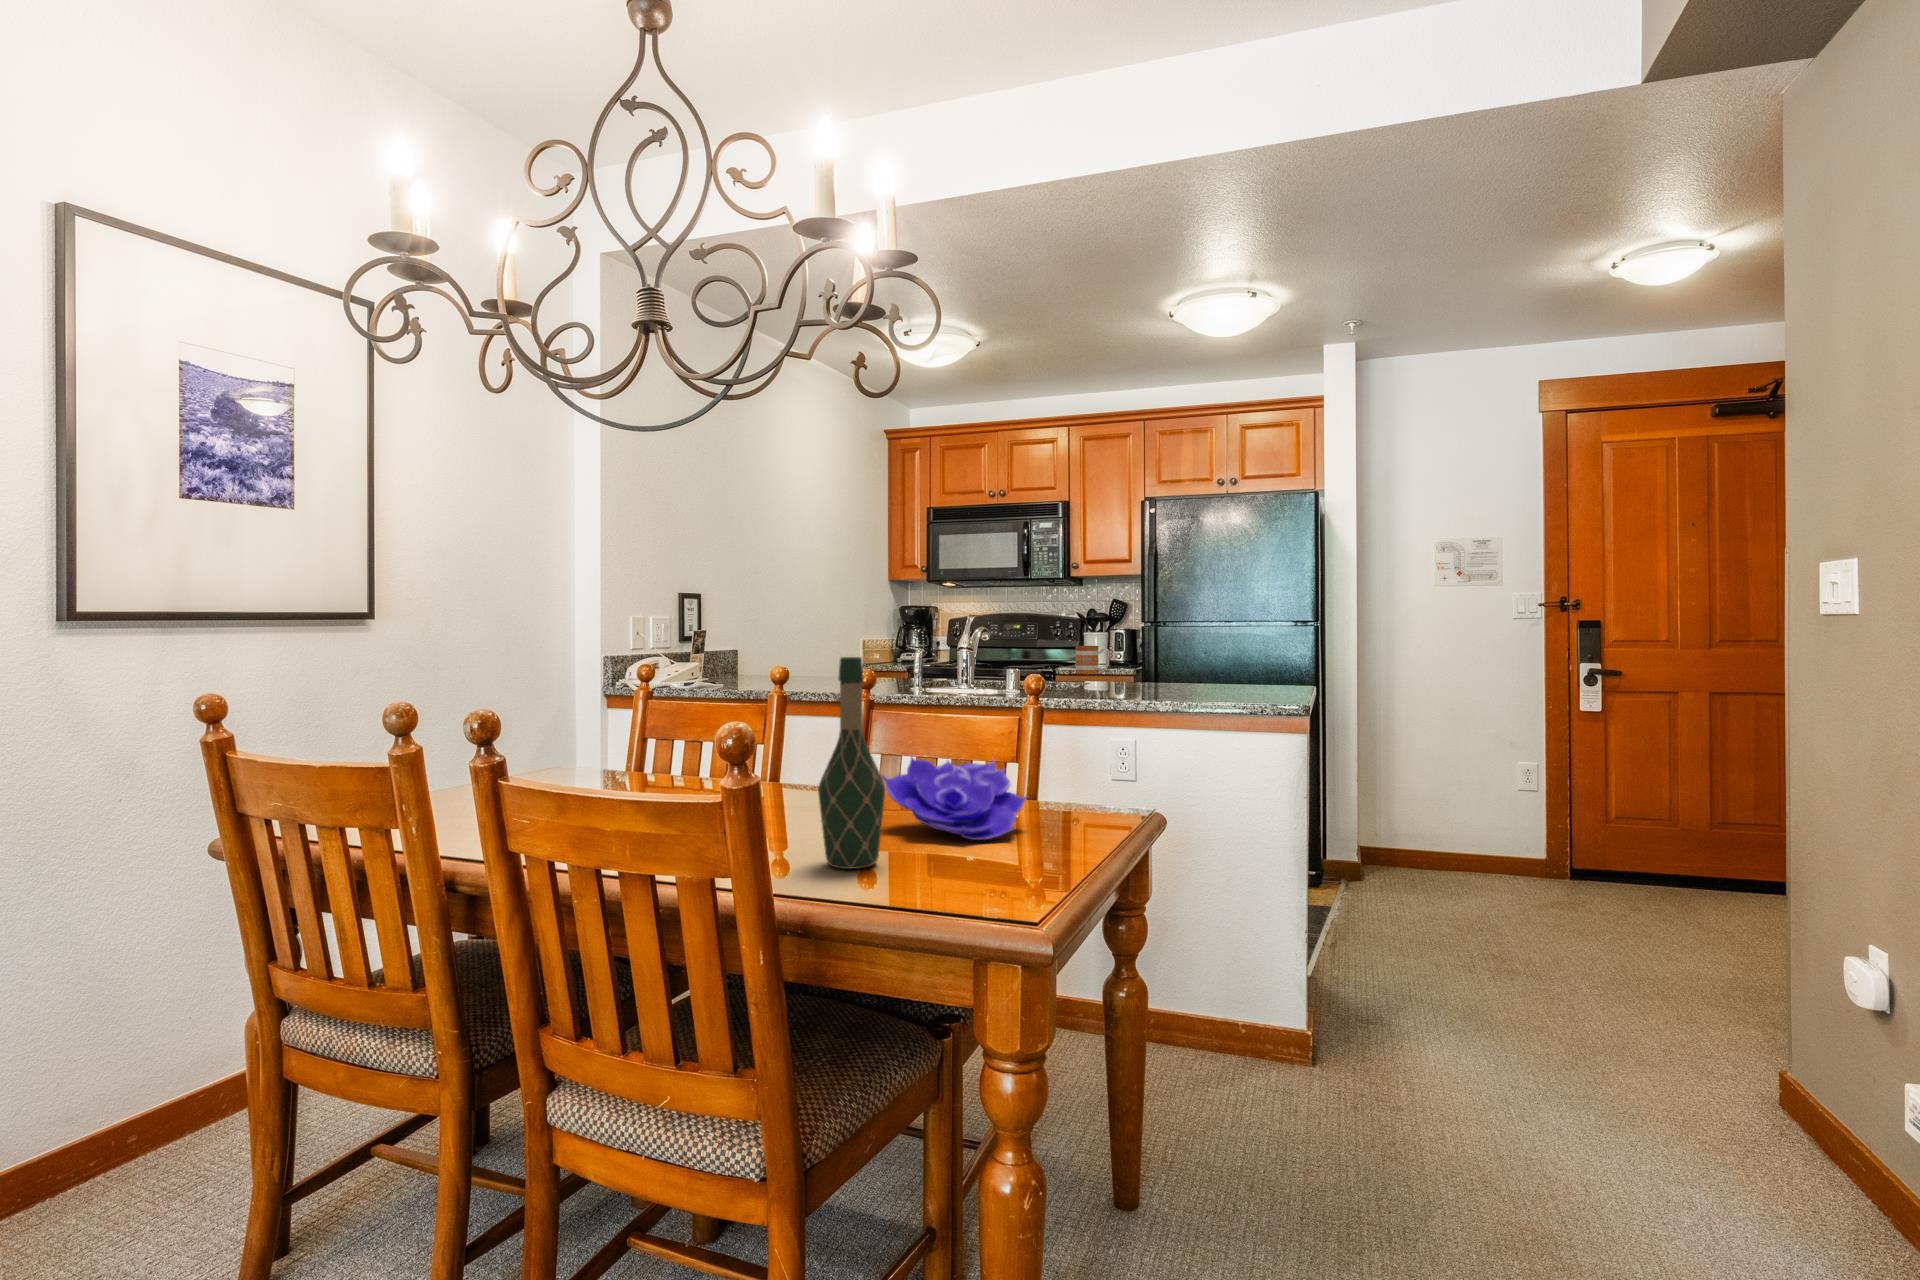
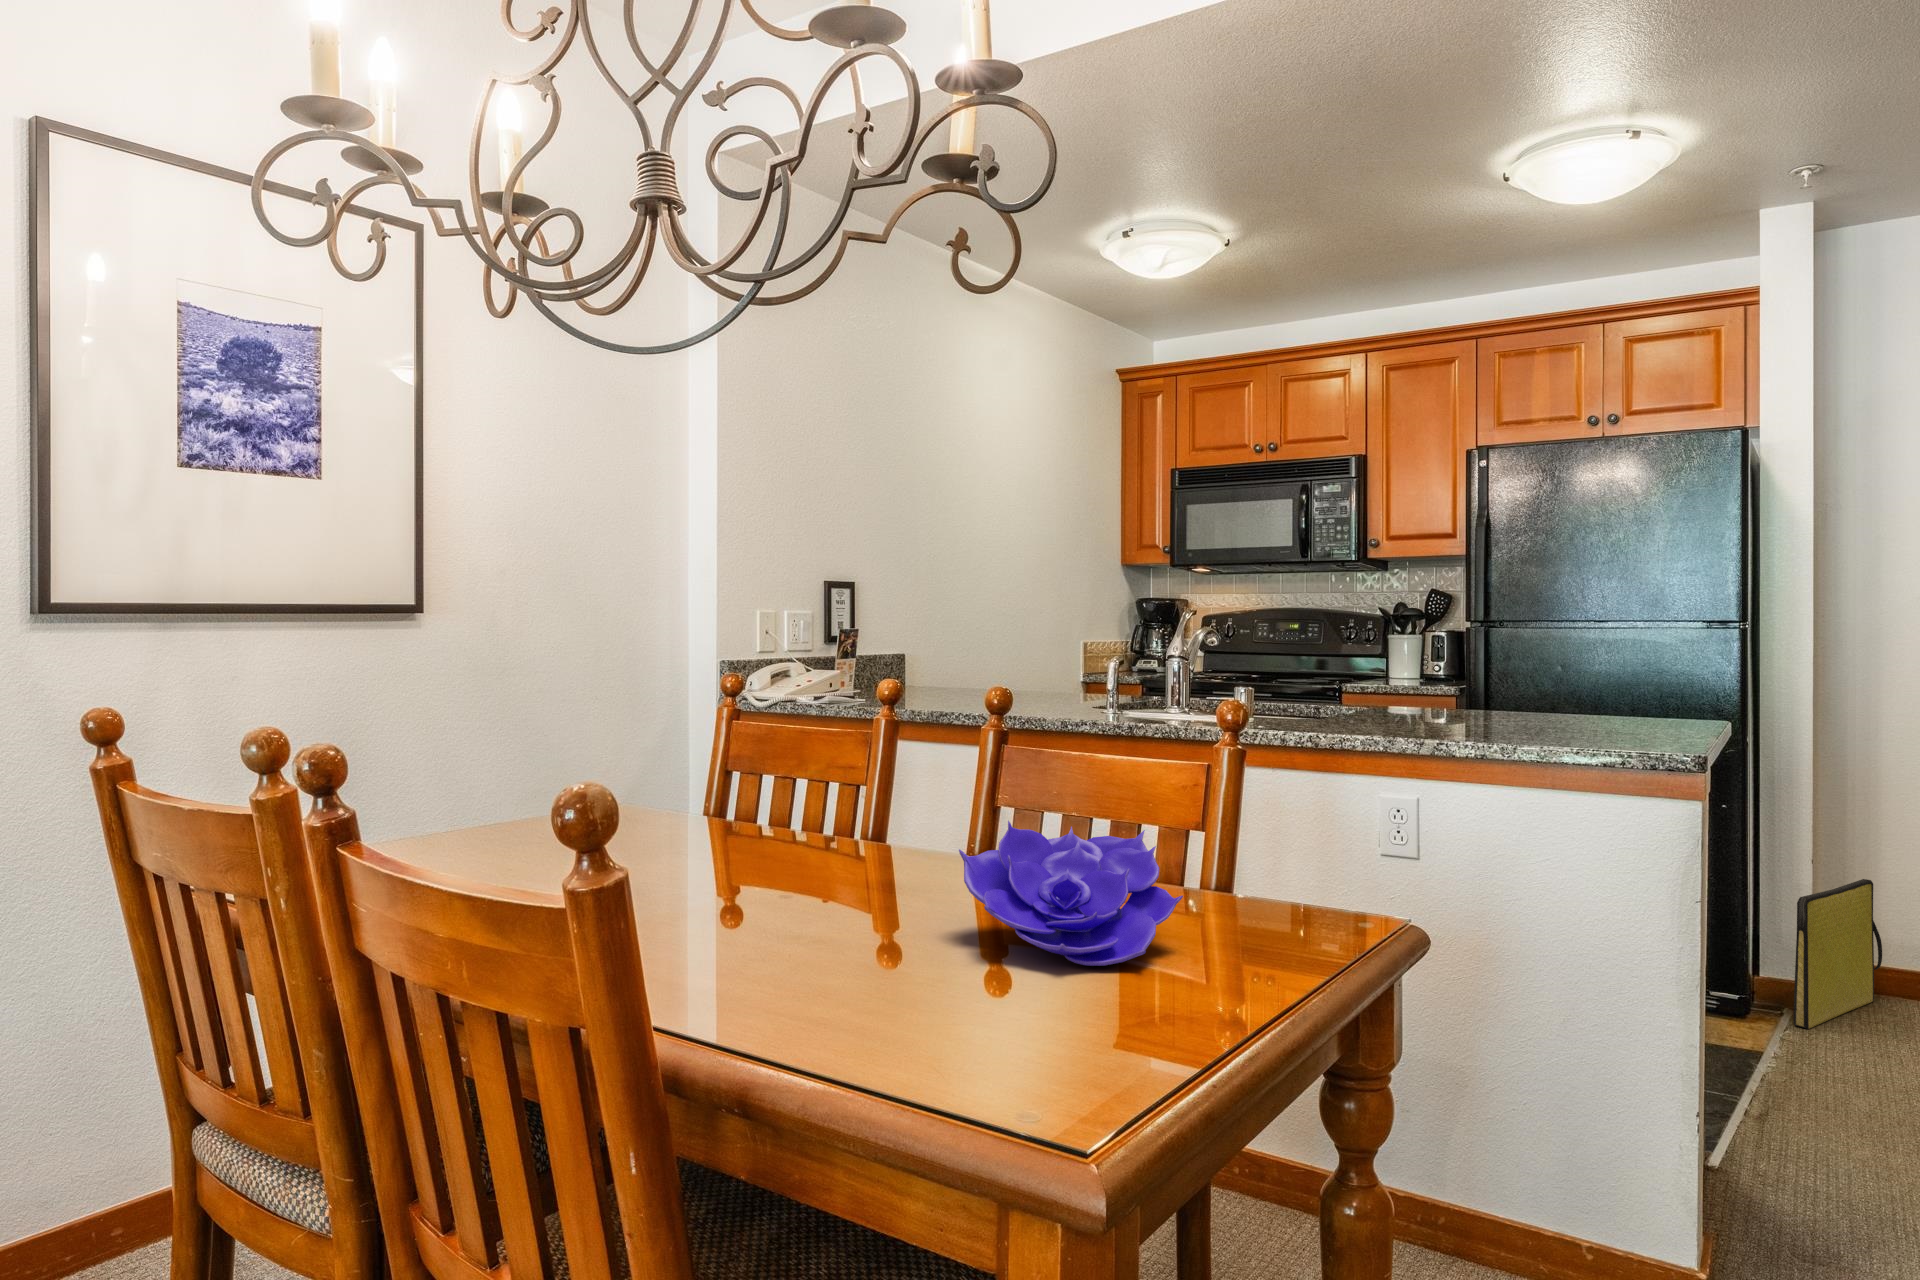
mug: present [1075,646,1110,674] -> none [1368,653,1419,693]
wine bottle: present [818,657,885,869] -> none [813,673,918,1008]
bag: none [1348,791,1398,891] -> present [1793,879,1882,1029]

